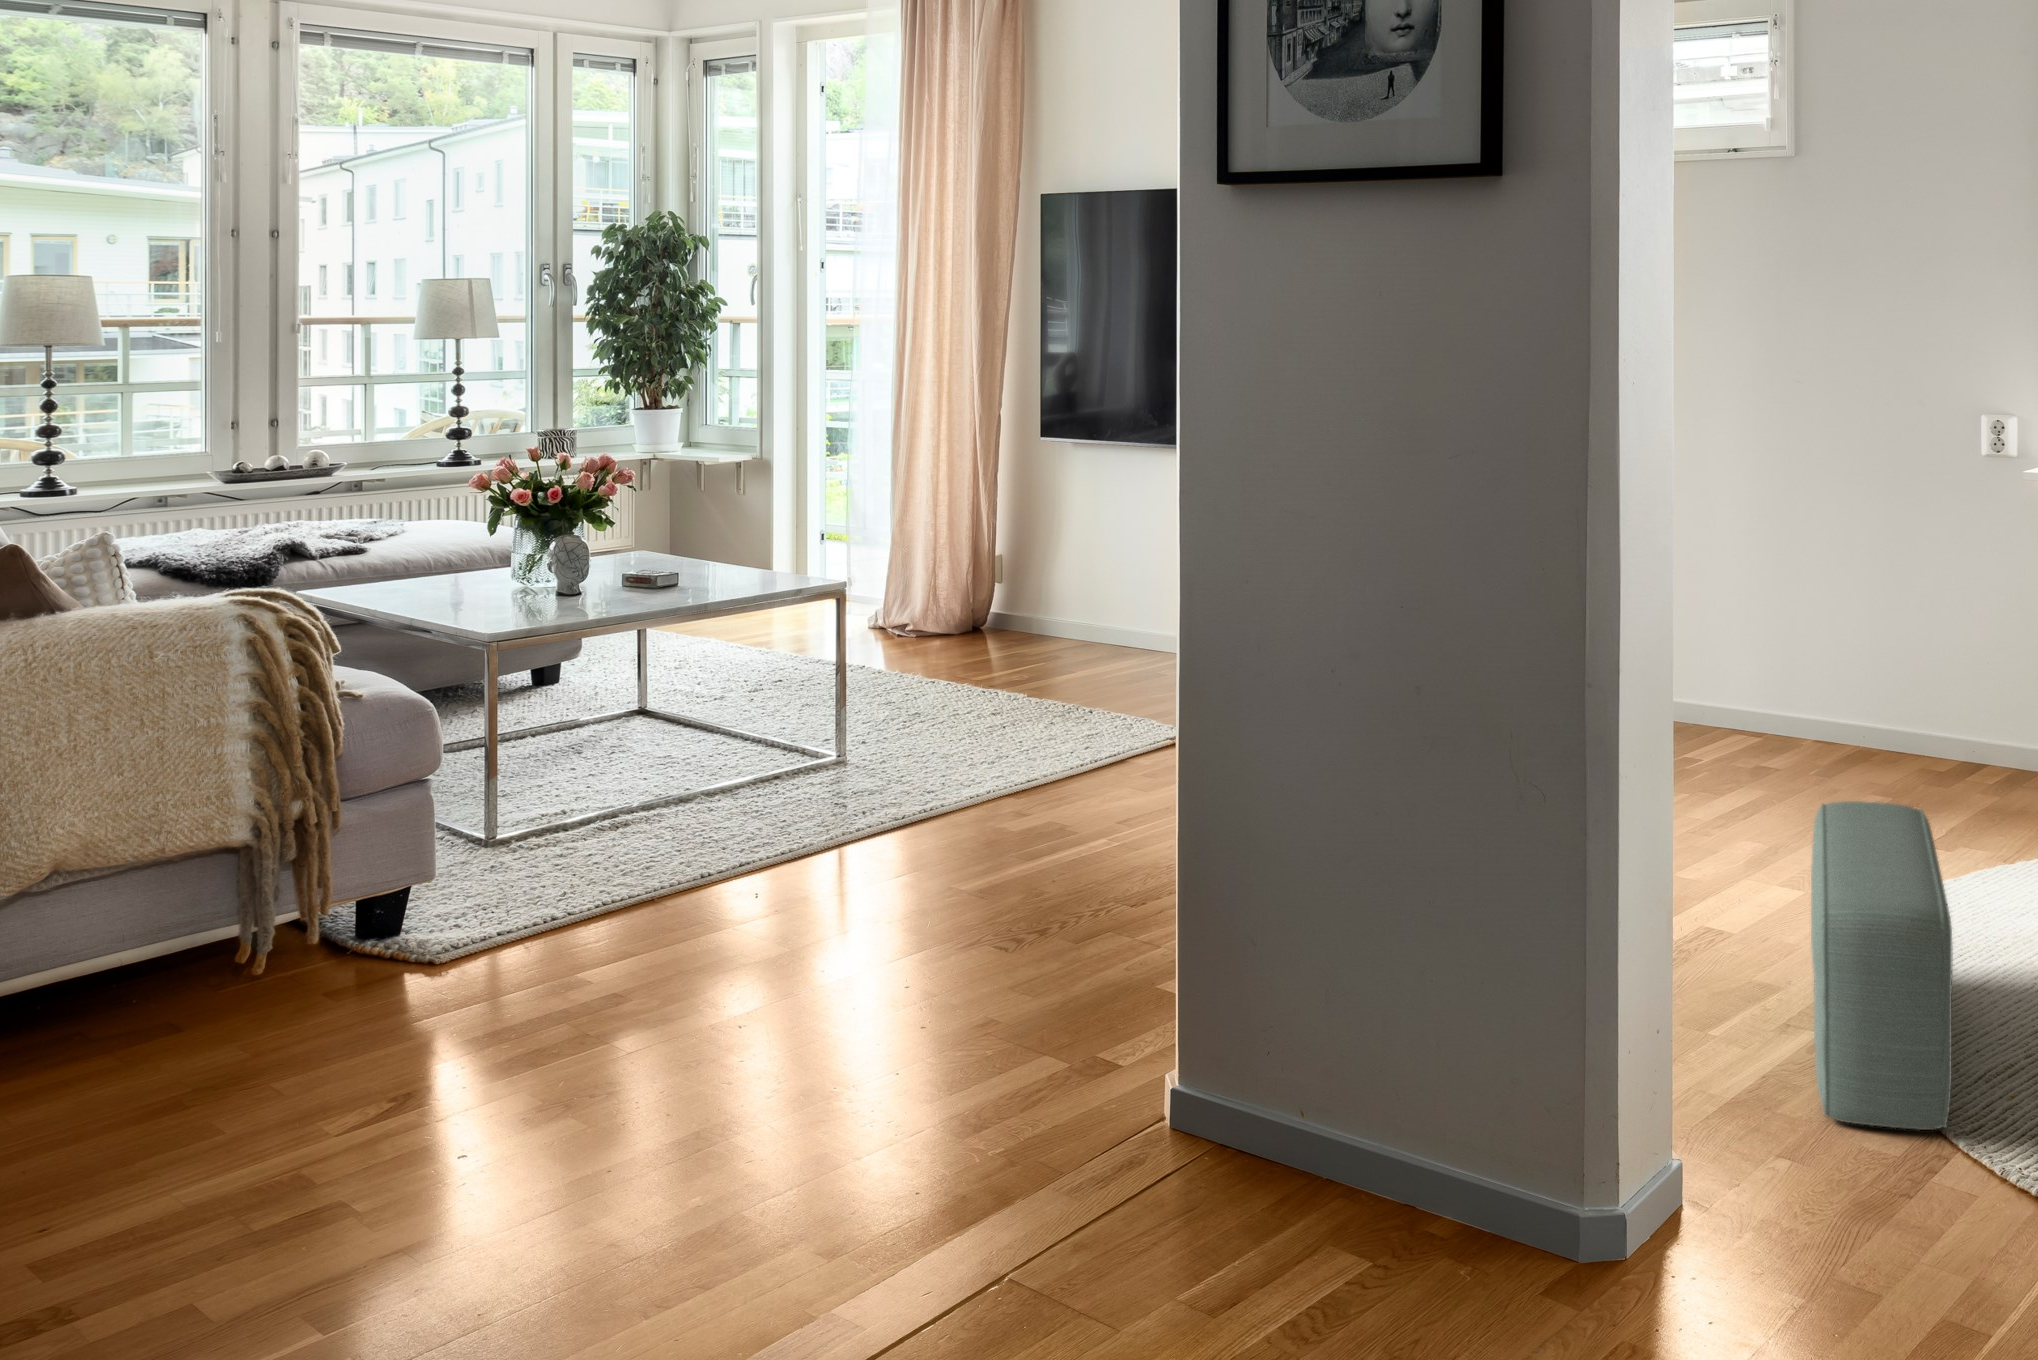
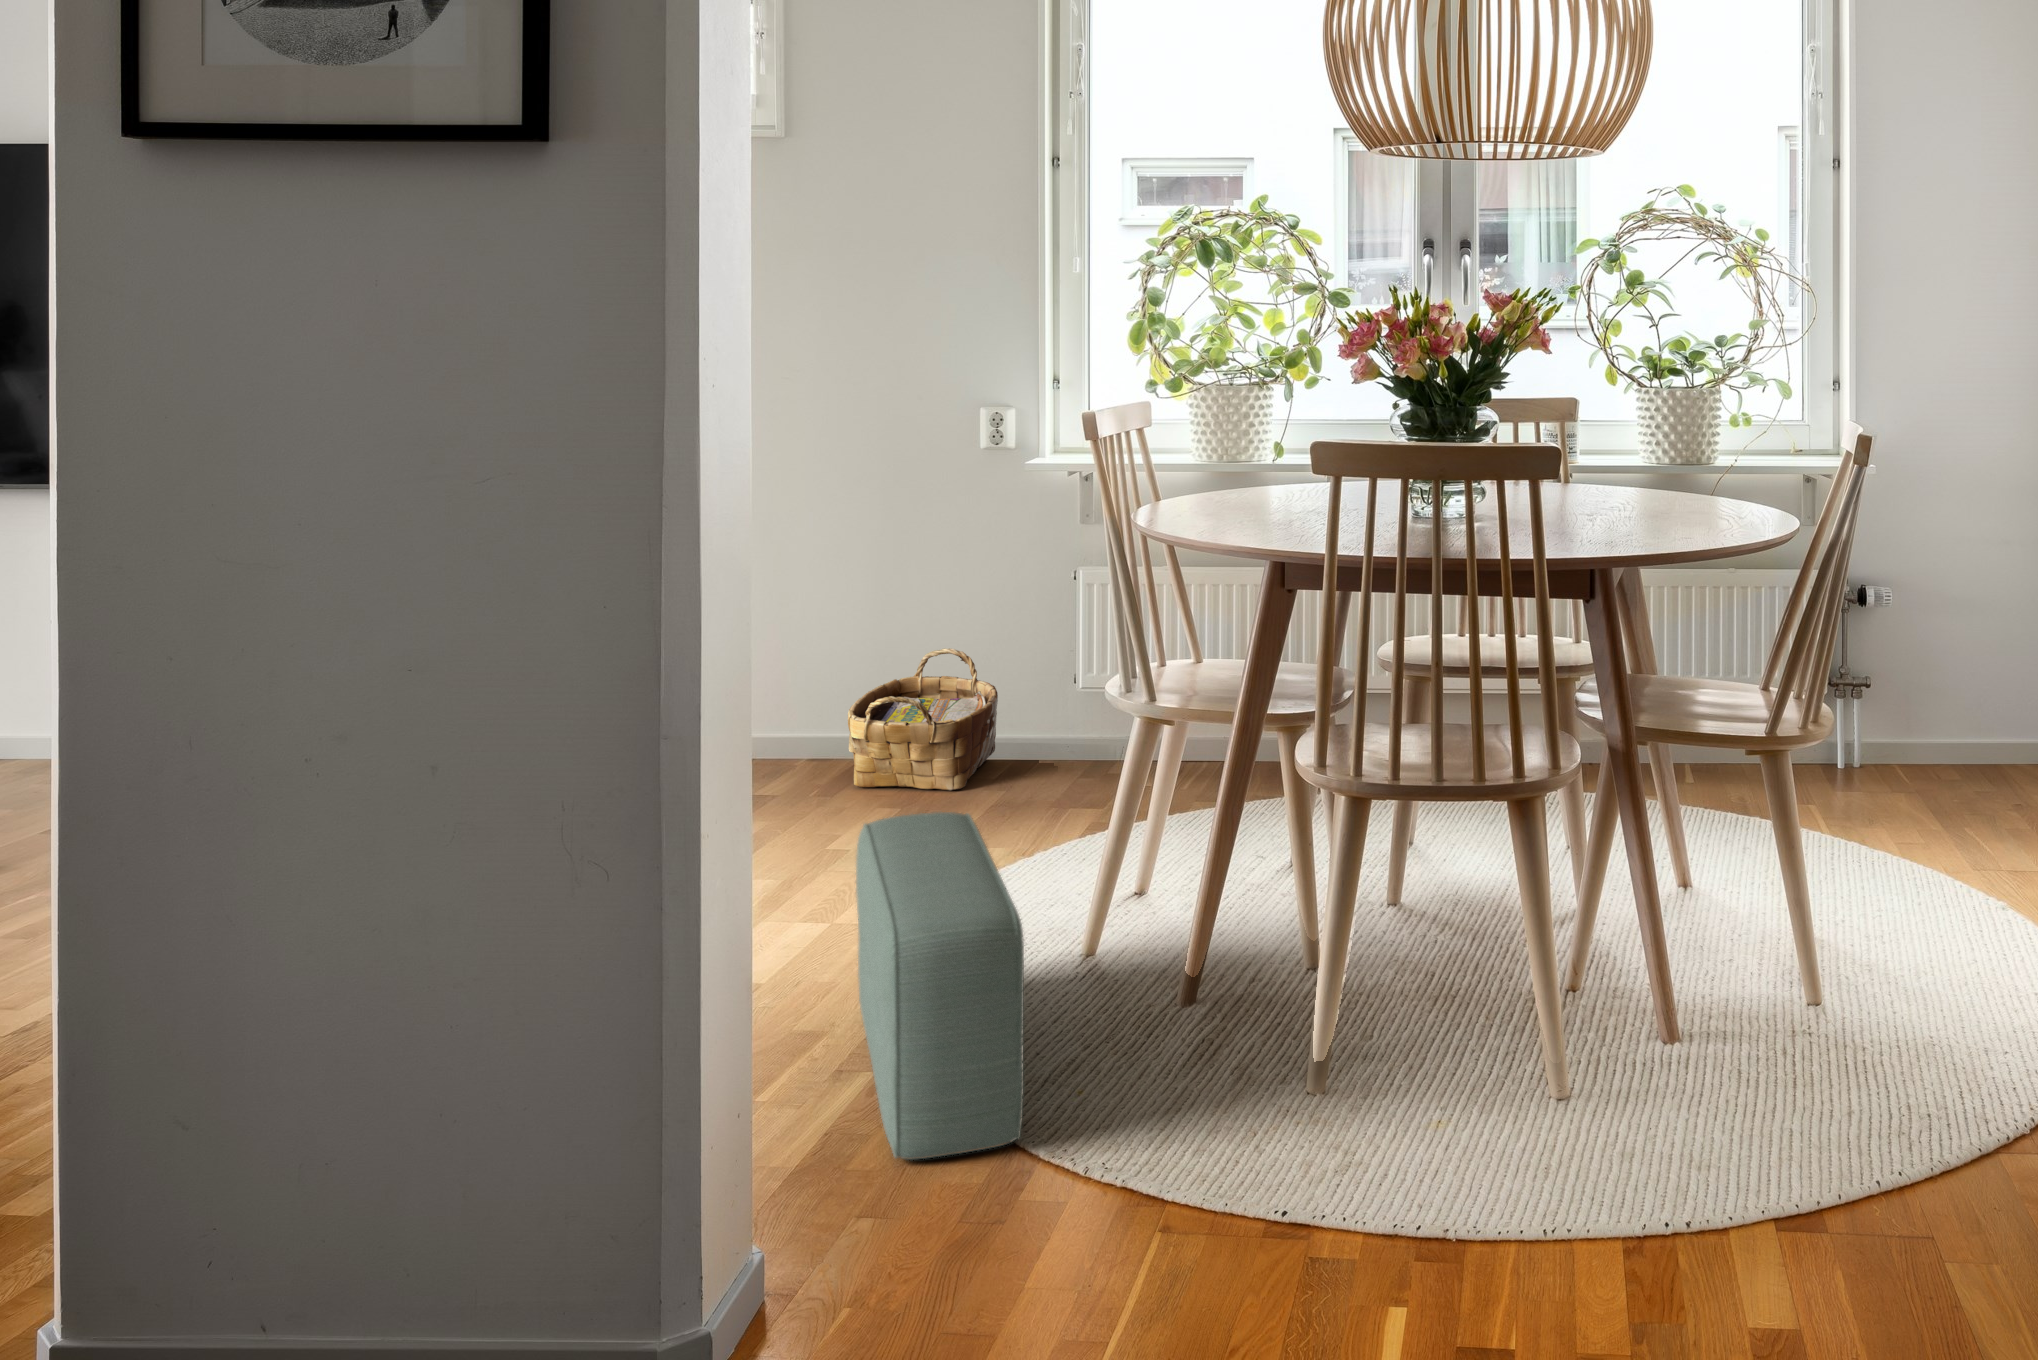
woven basket: none [1844,652,1995,792] -> present [848,648,998,790]

